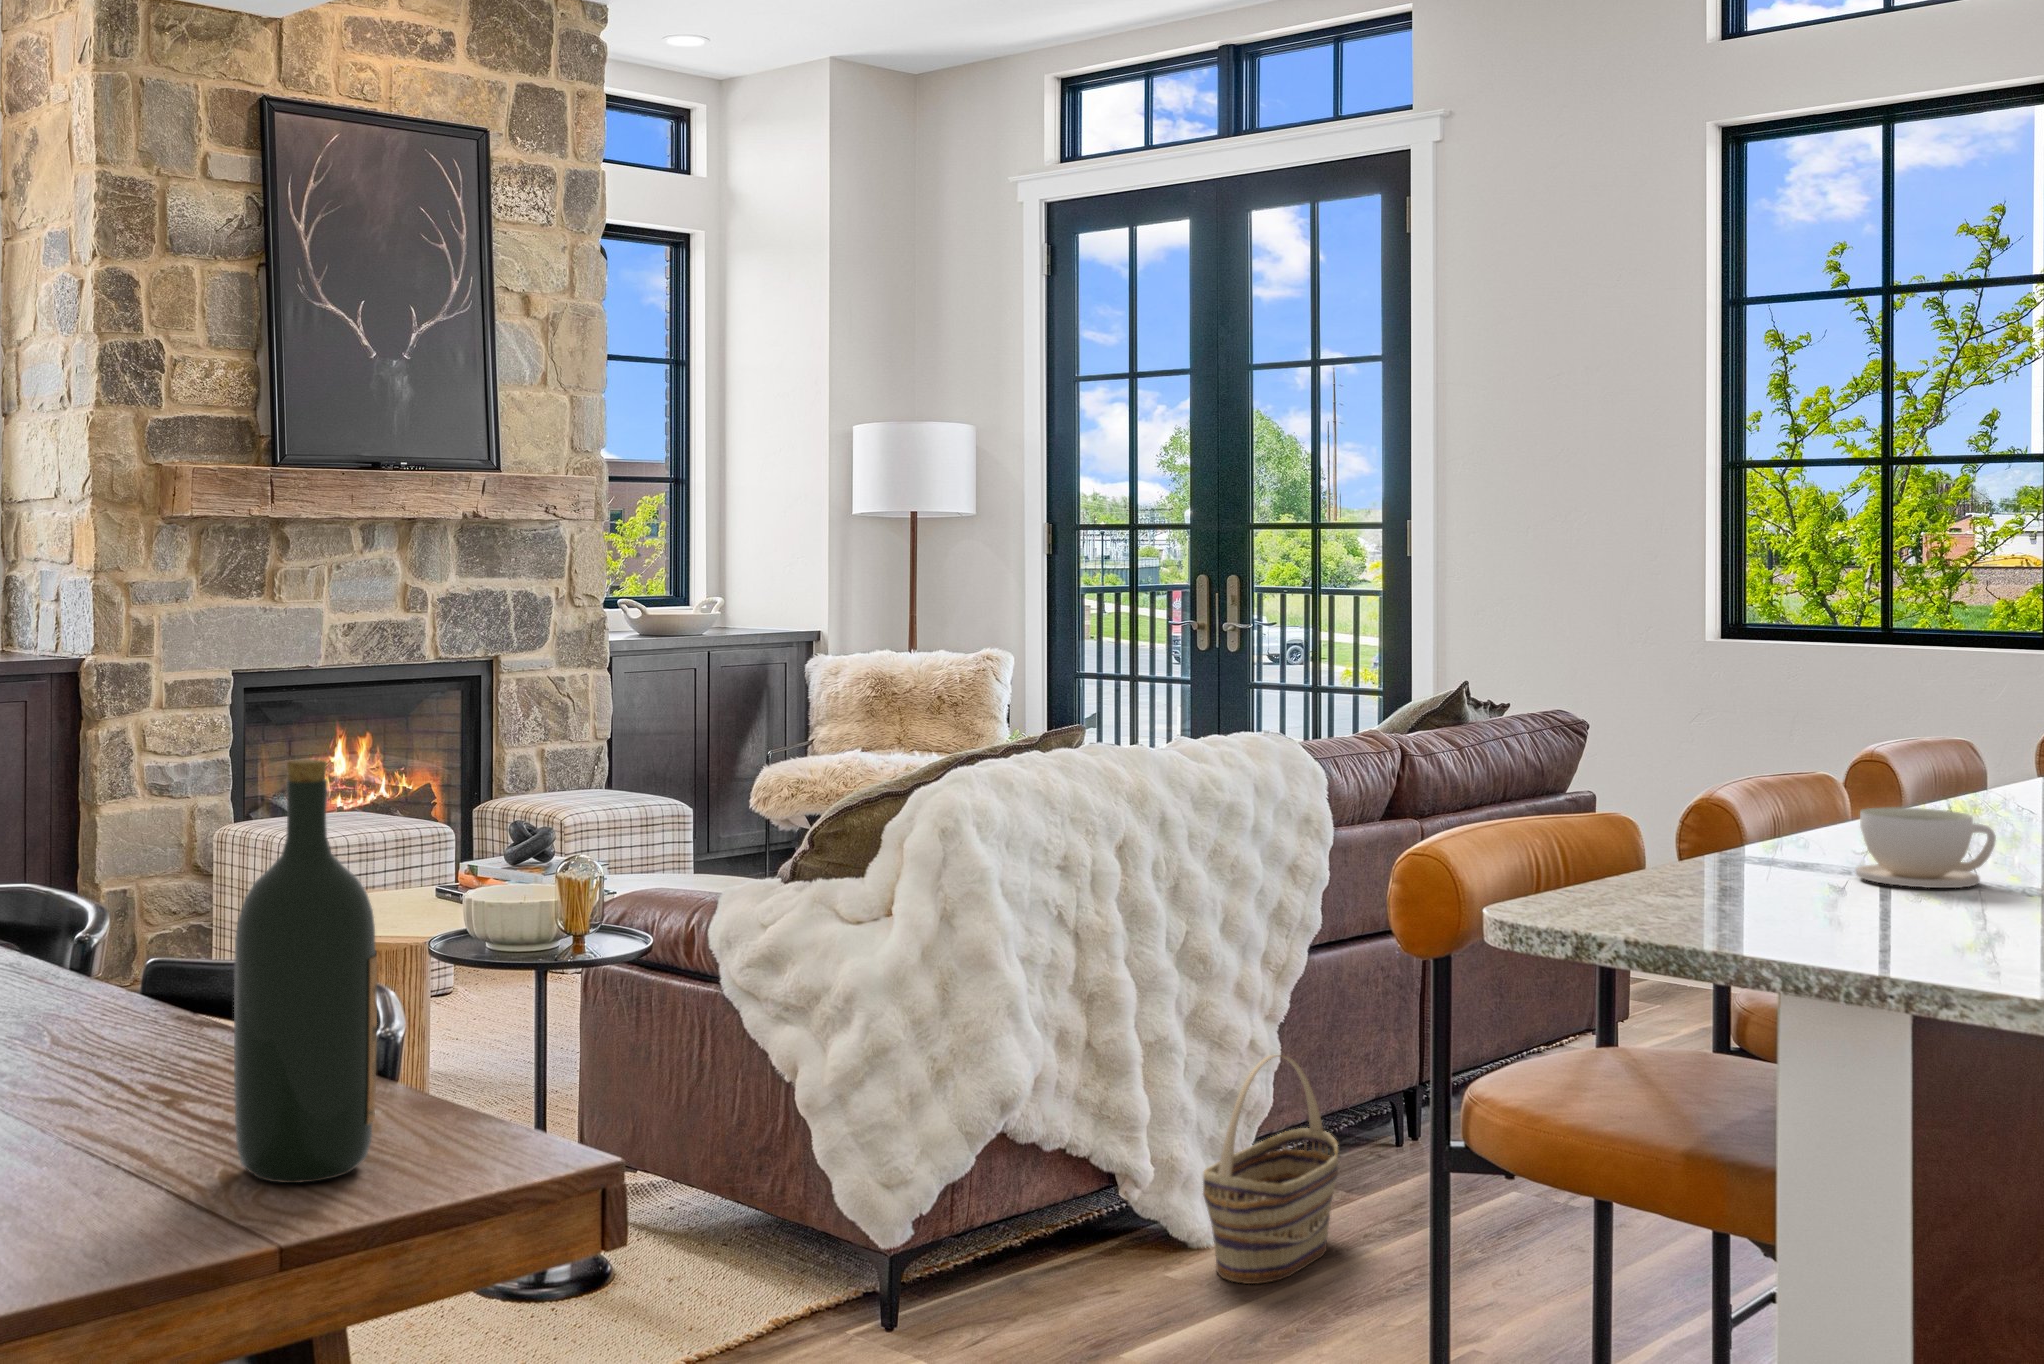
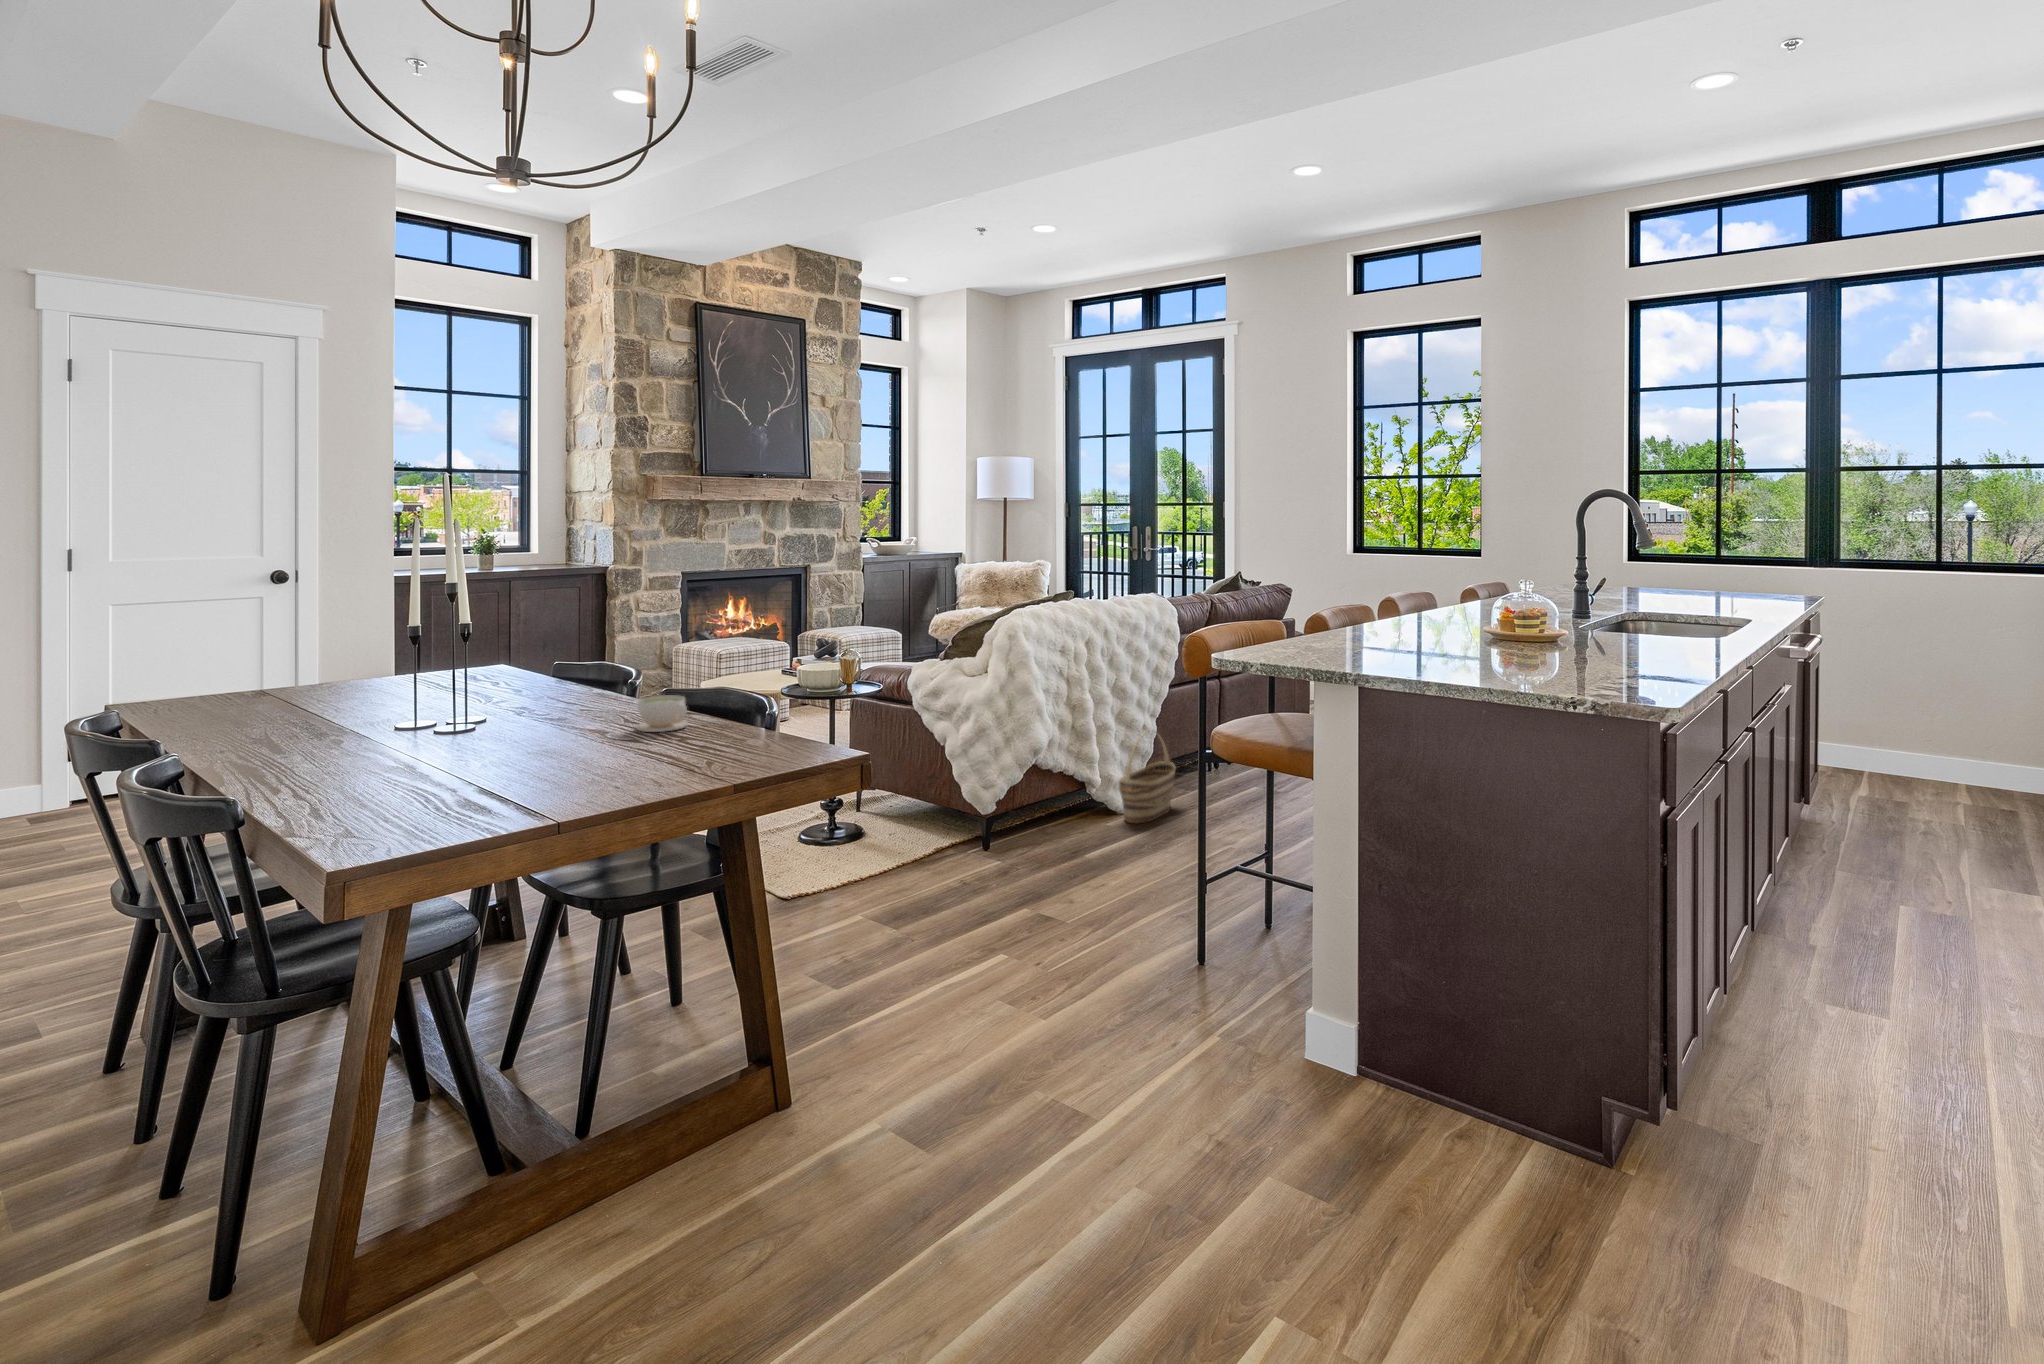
wine bottle: present [234,760,377,1183] -> none [726,604,781,760]
coffee cup: present [1856,807,1996,888] -> present [636,695,688,732]

